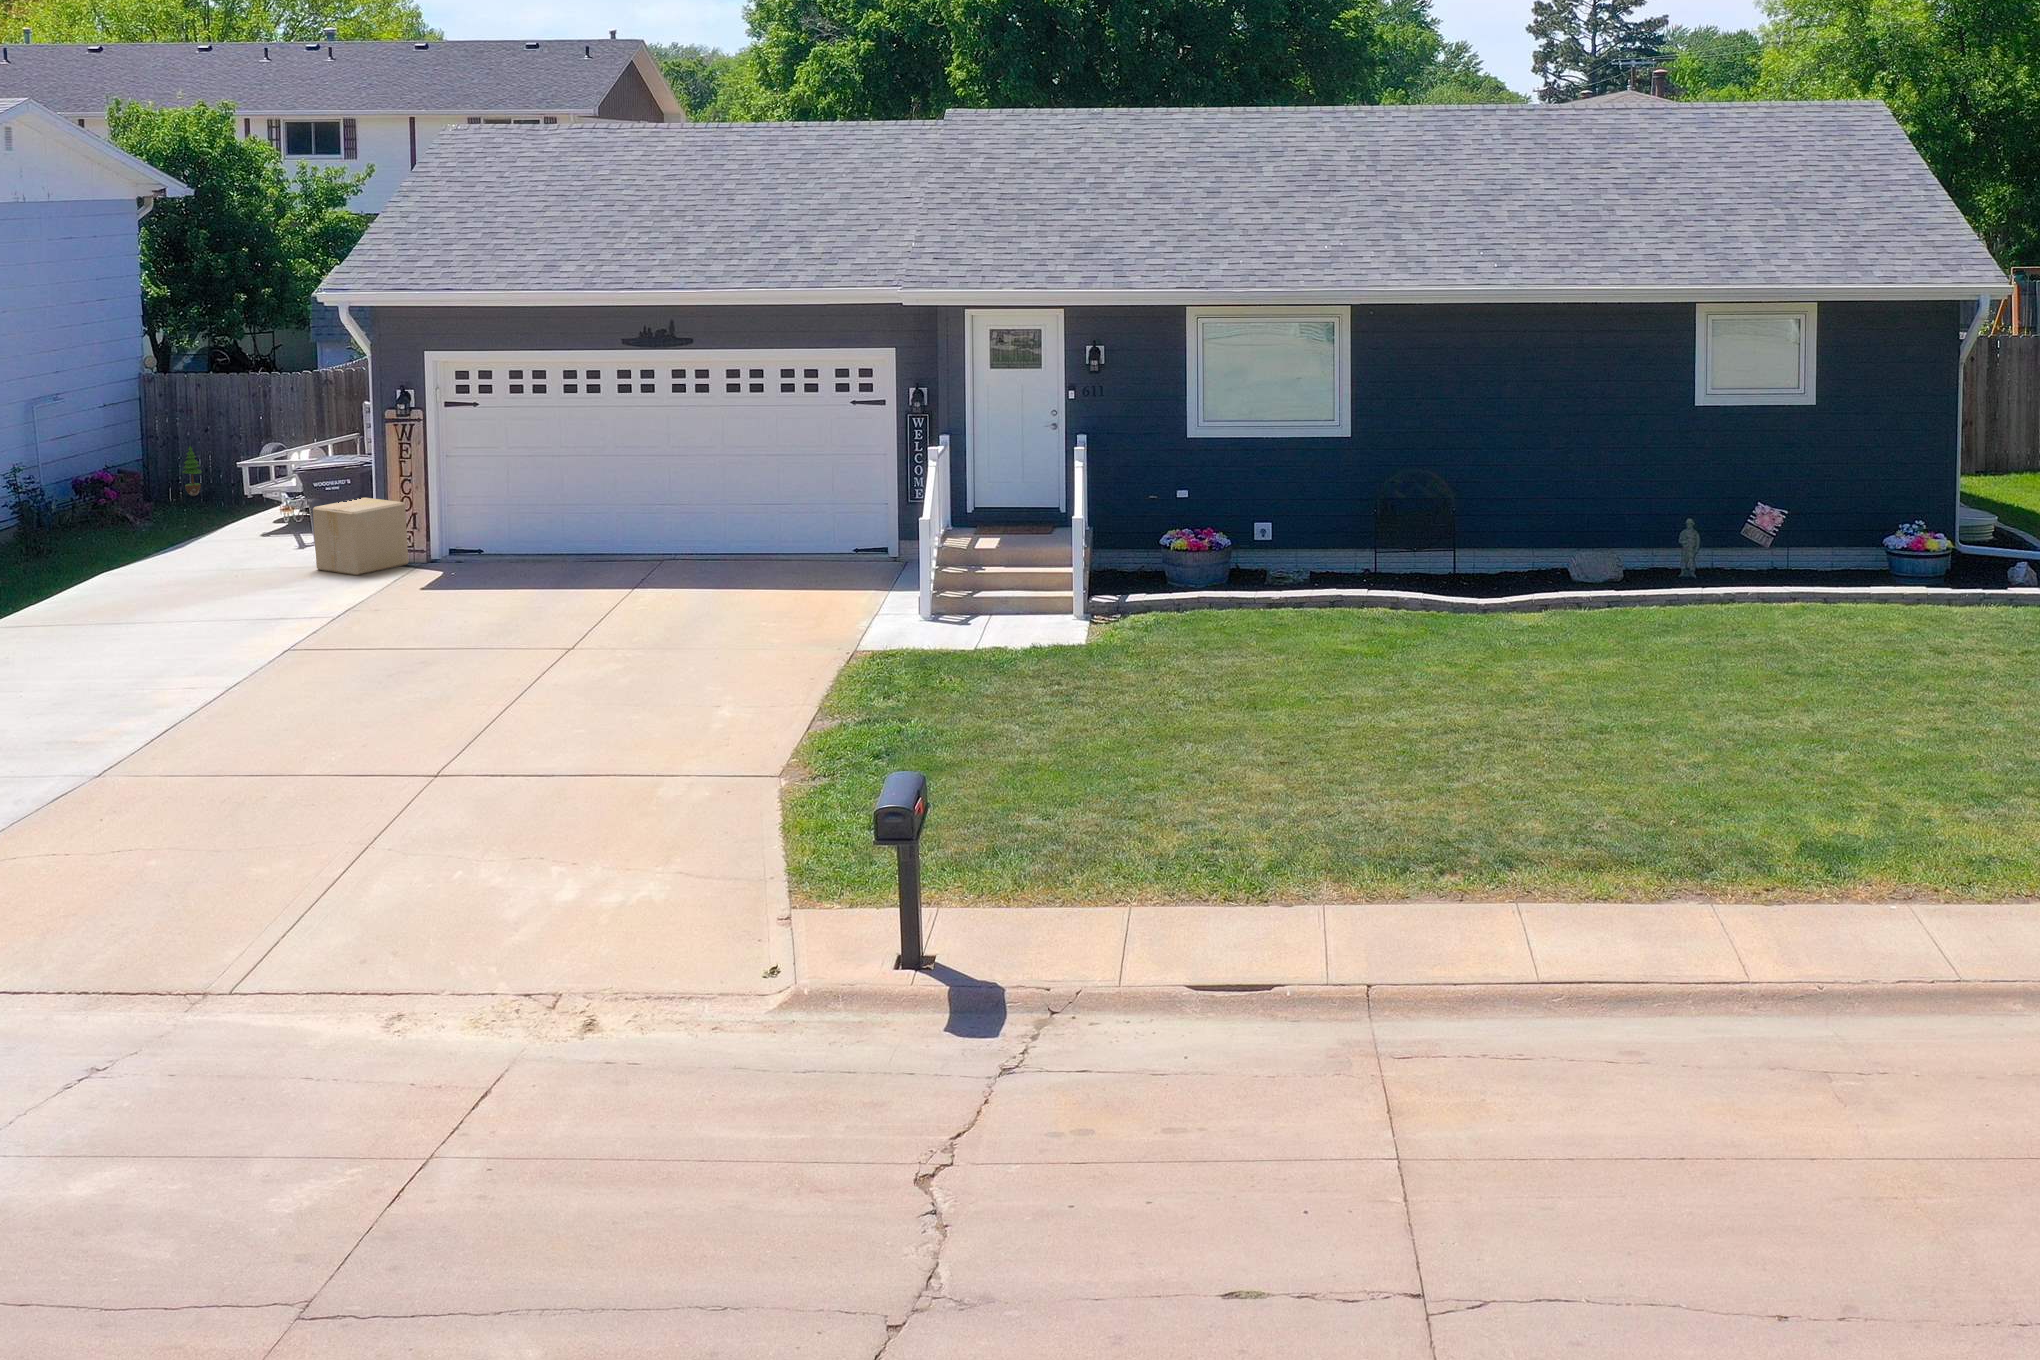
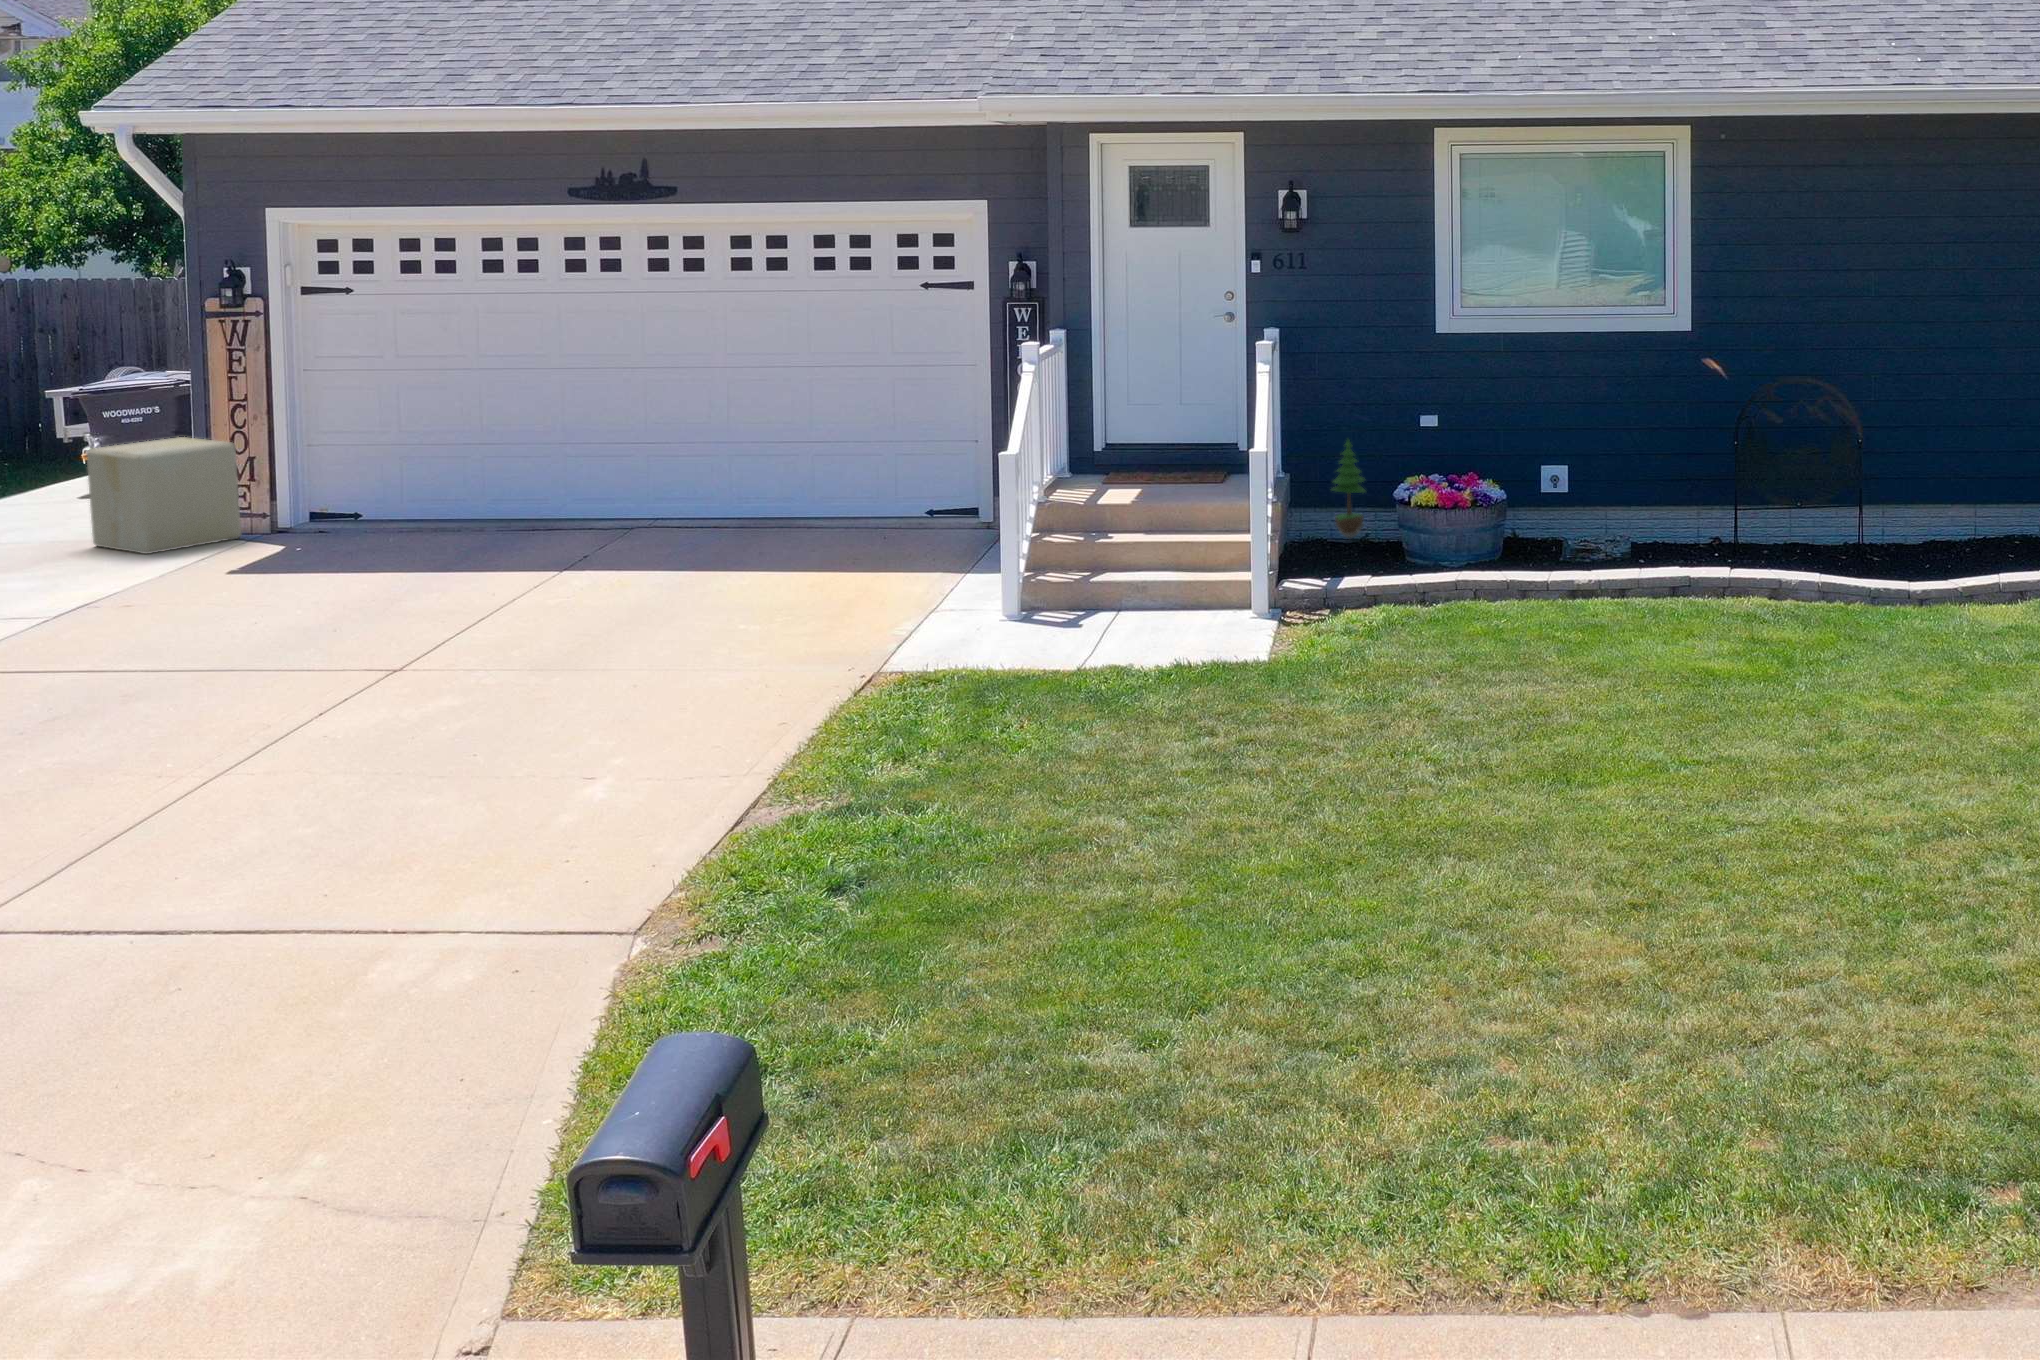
potted tree: present [182,446,202,497] -> present [1332,440,1365,539]

